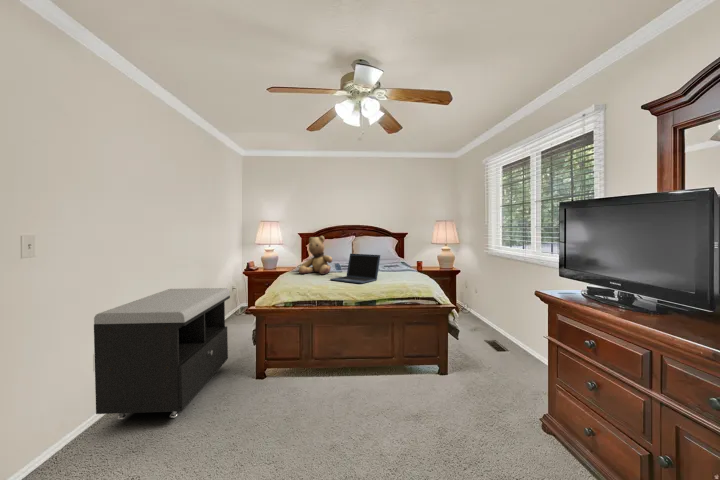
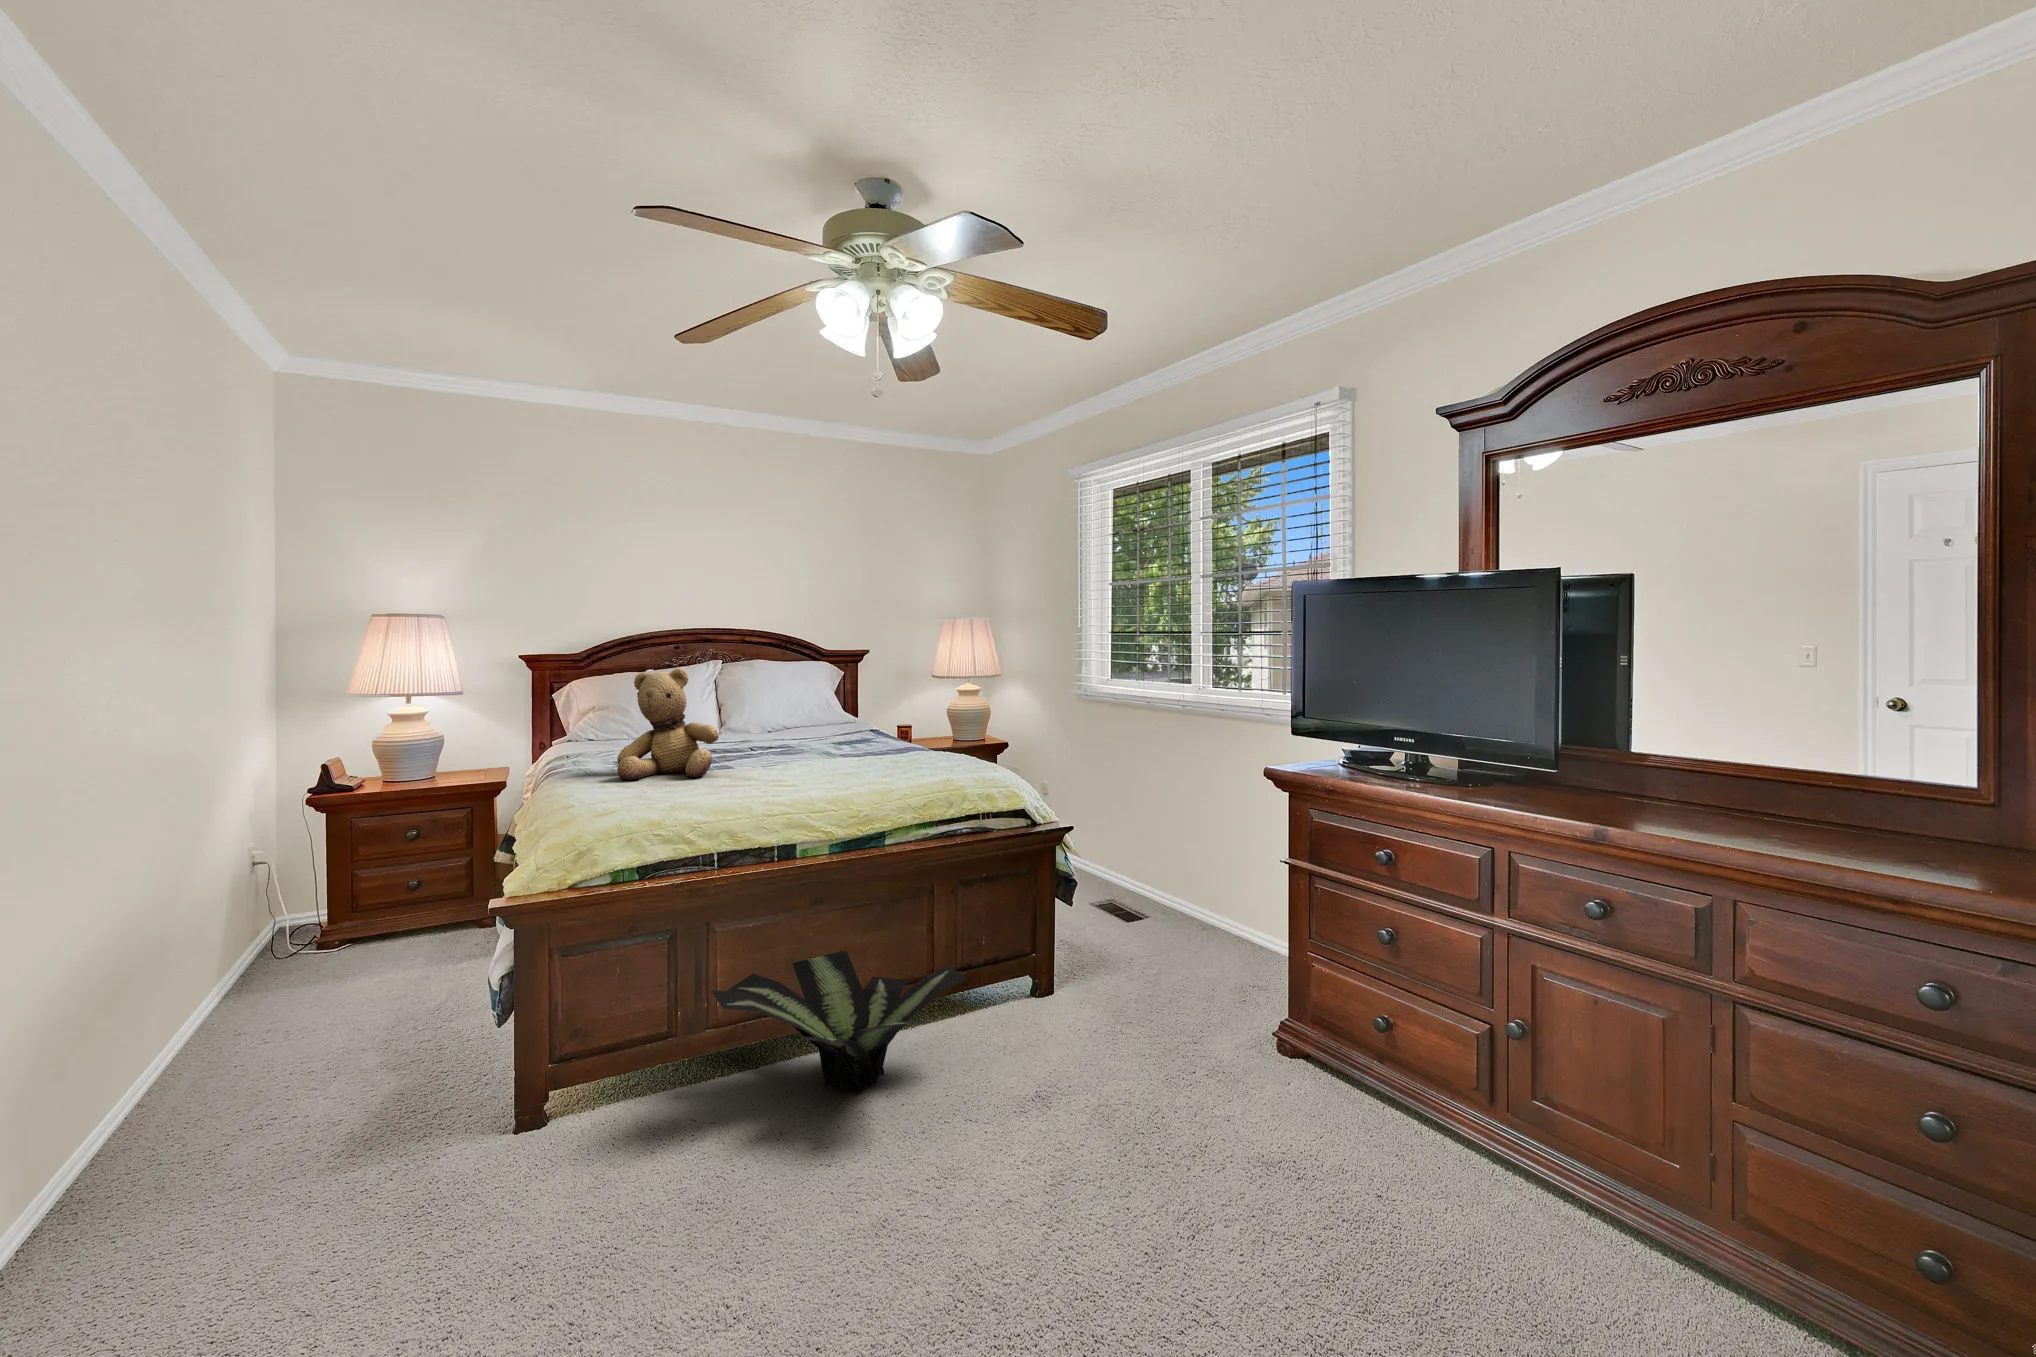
laptop: present [330,254,380,283] -> none [742,714,872,790]
storage bench: present [94,288,230,420] -> none [143,835,449,1248]
potted plant: none [289,341,392,406] -> present [711,950,967,1092]

